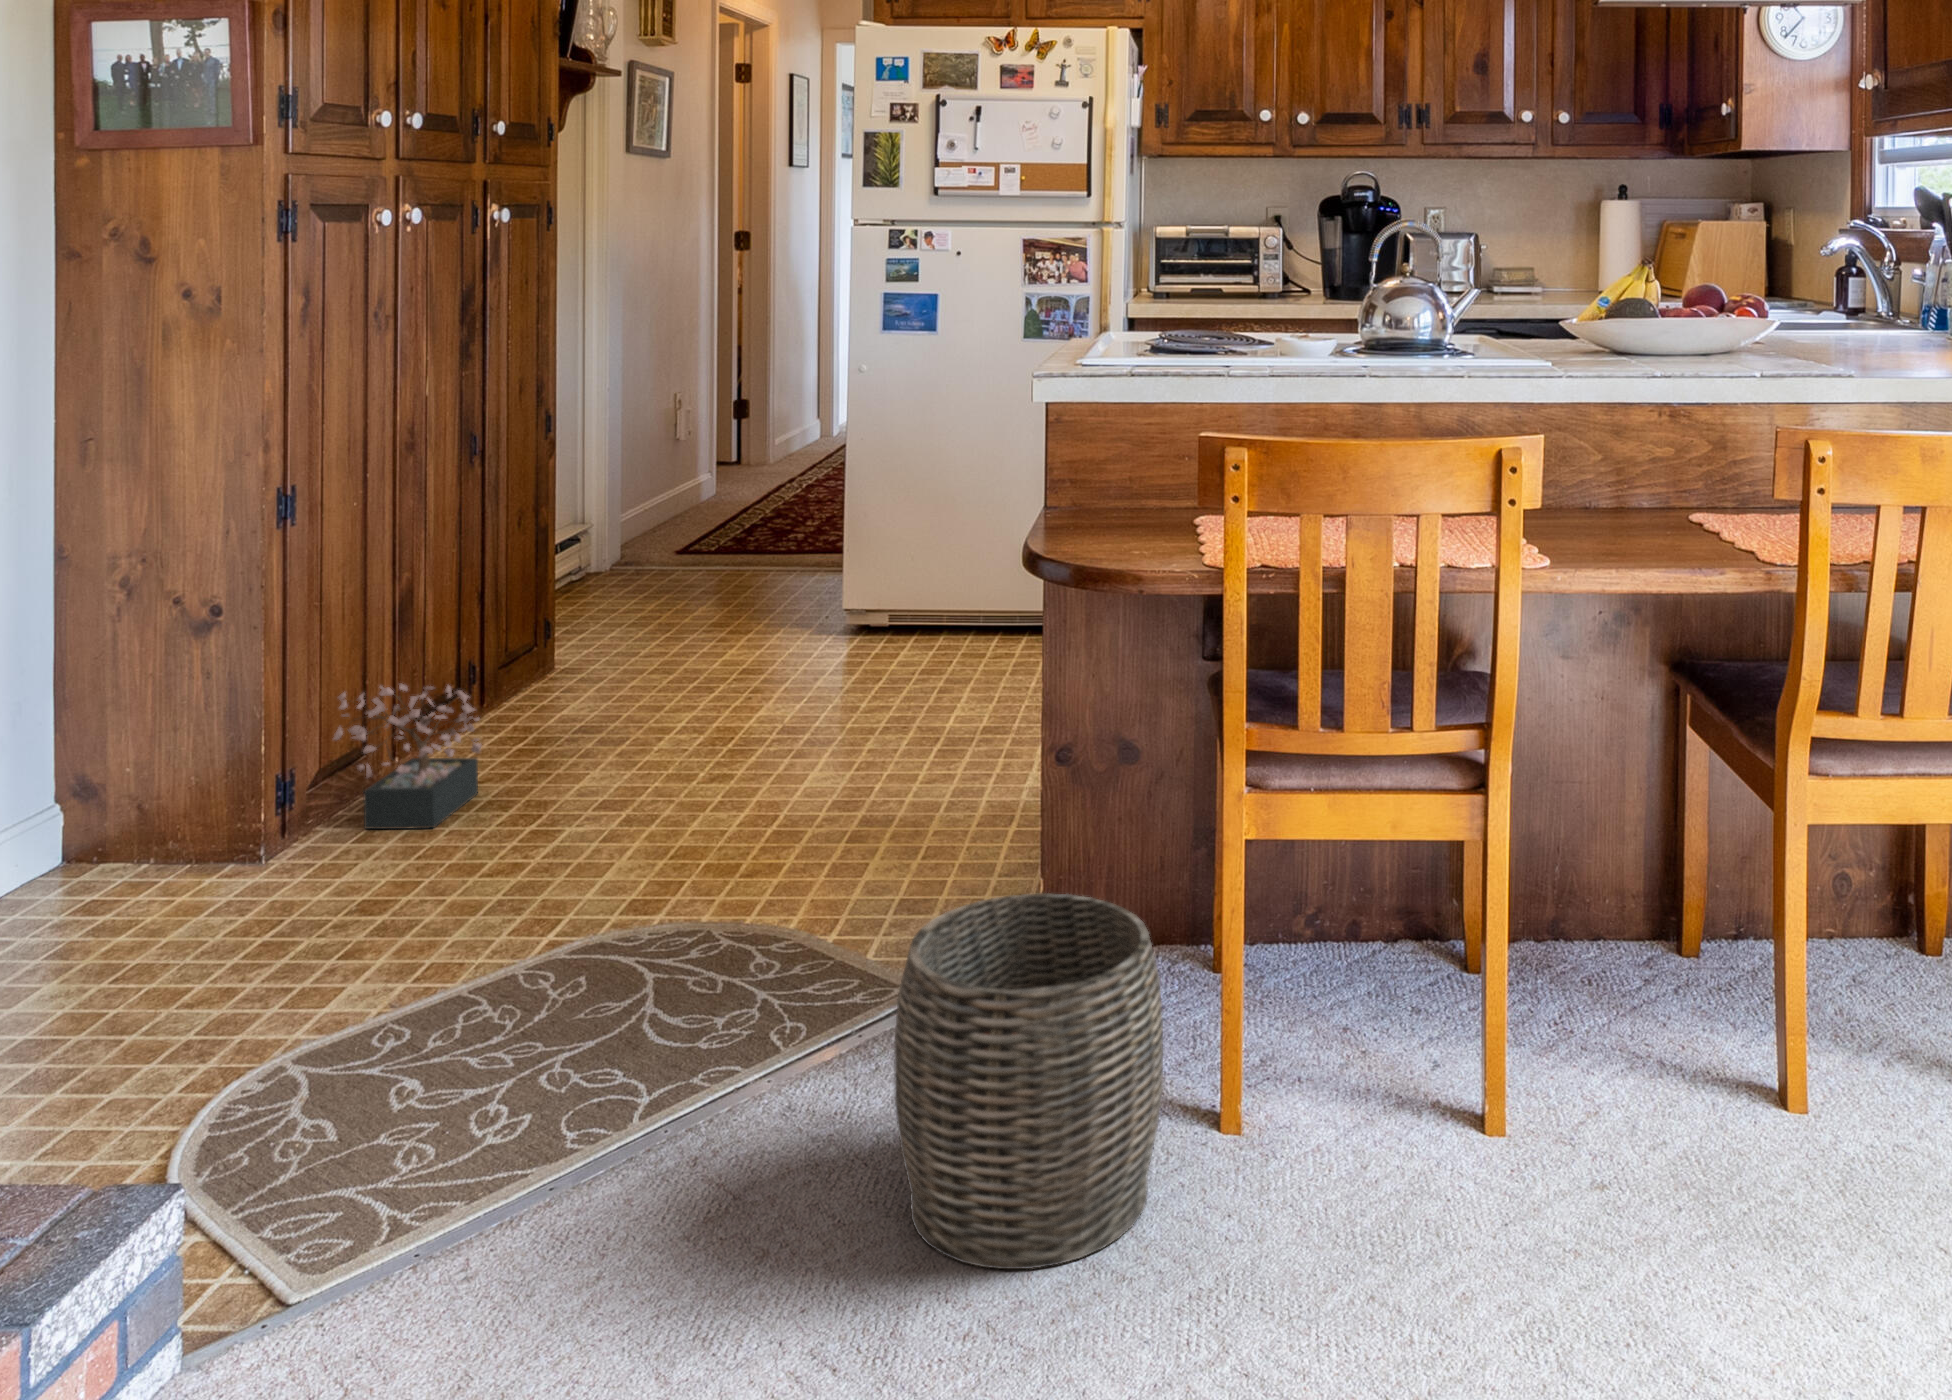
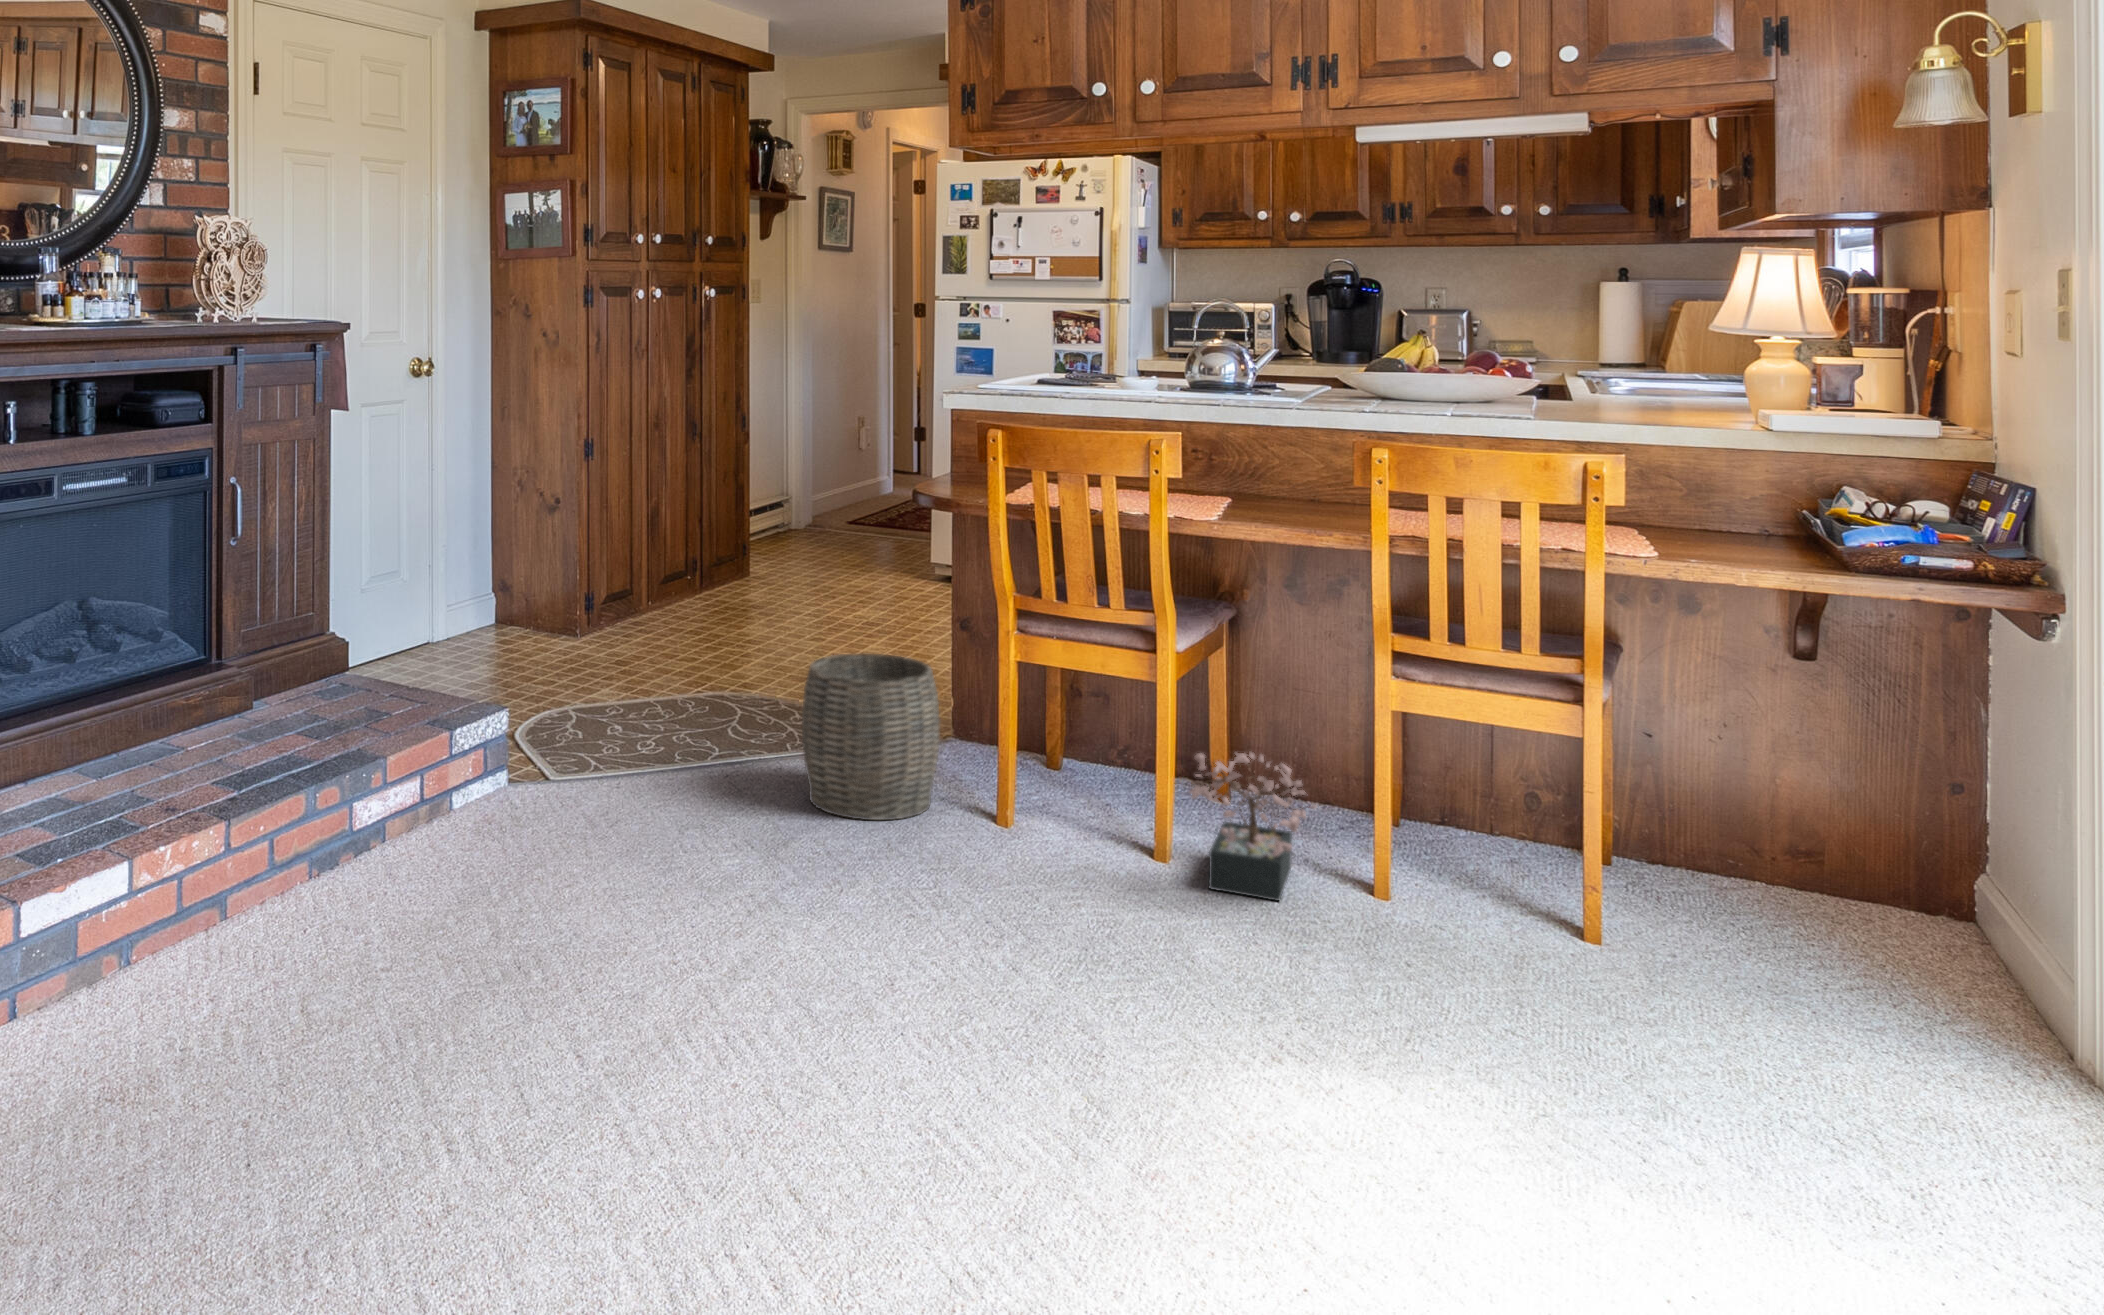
decorative plant: present [334,684,481,829] -> present [1190,752,1316,901]

